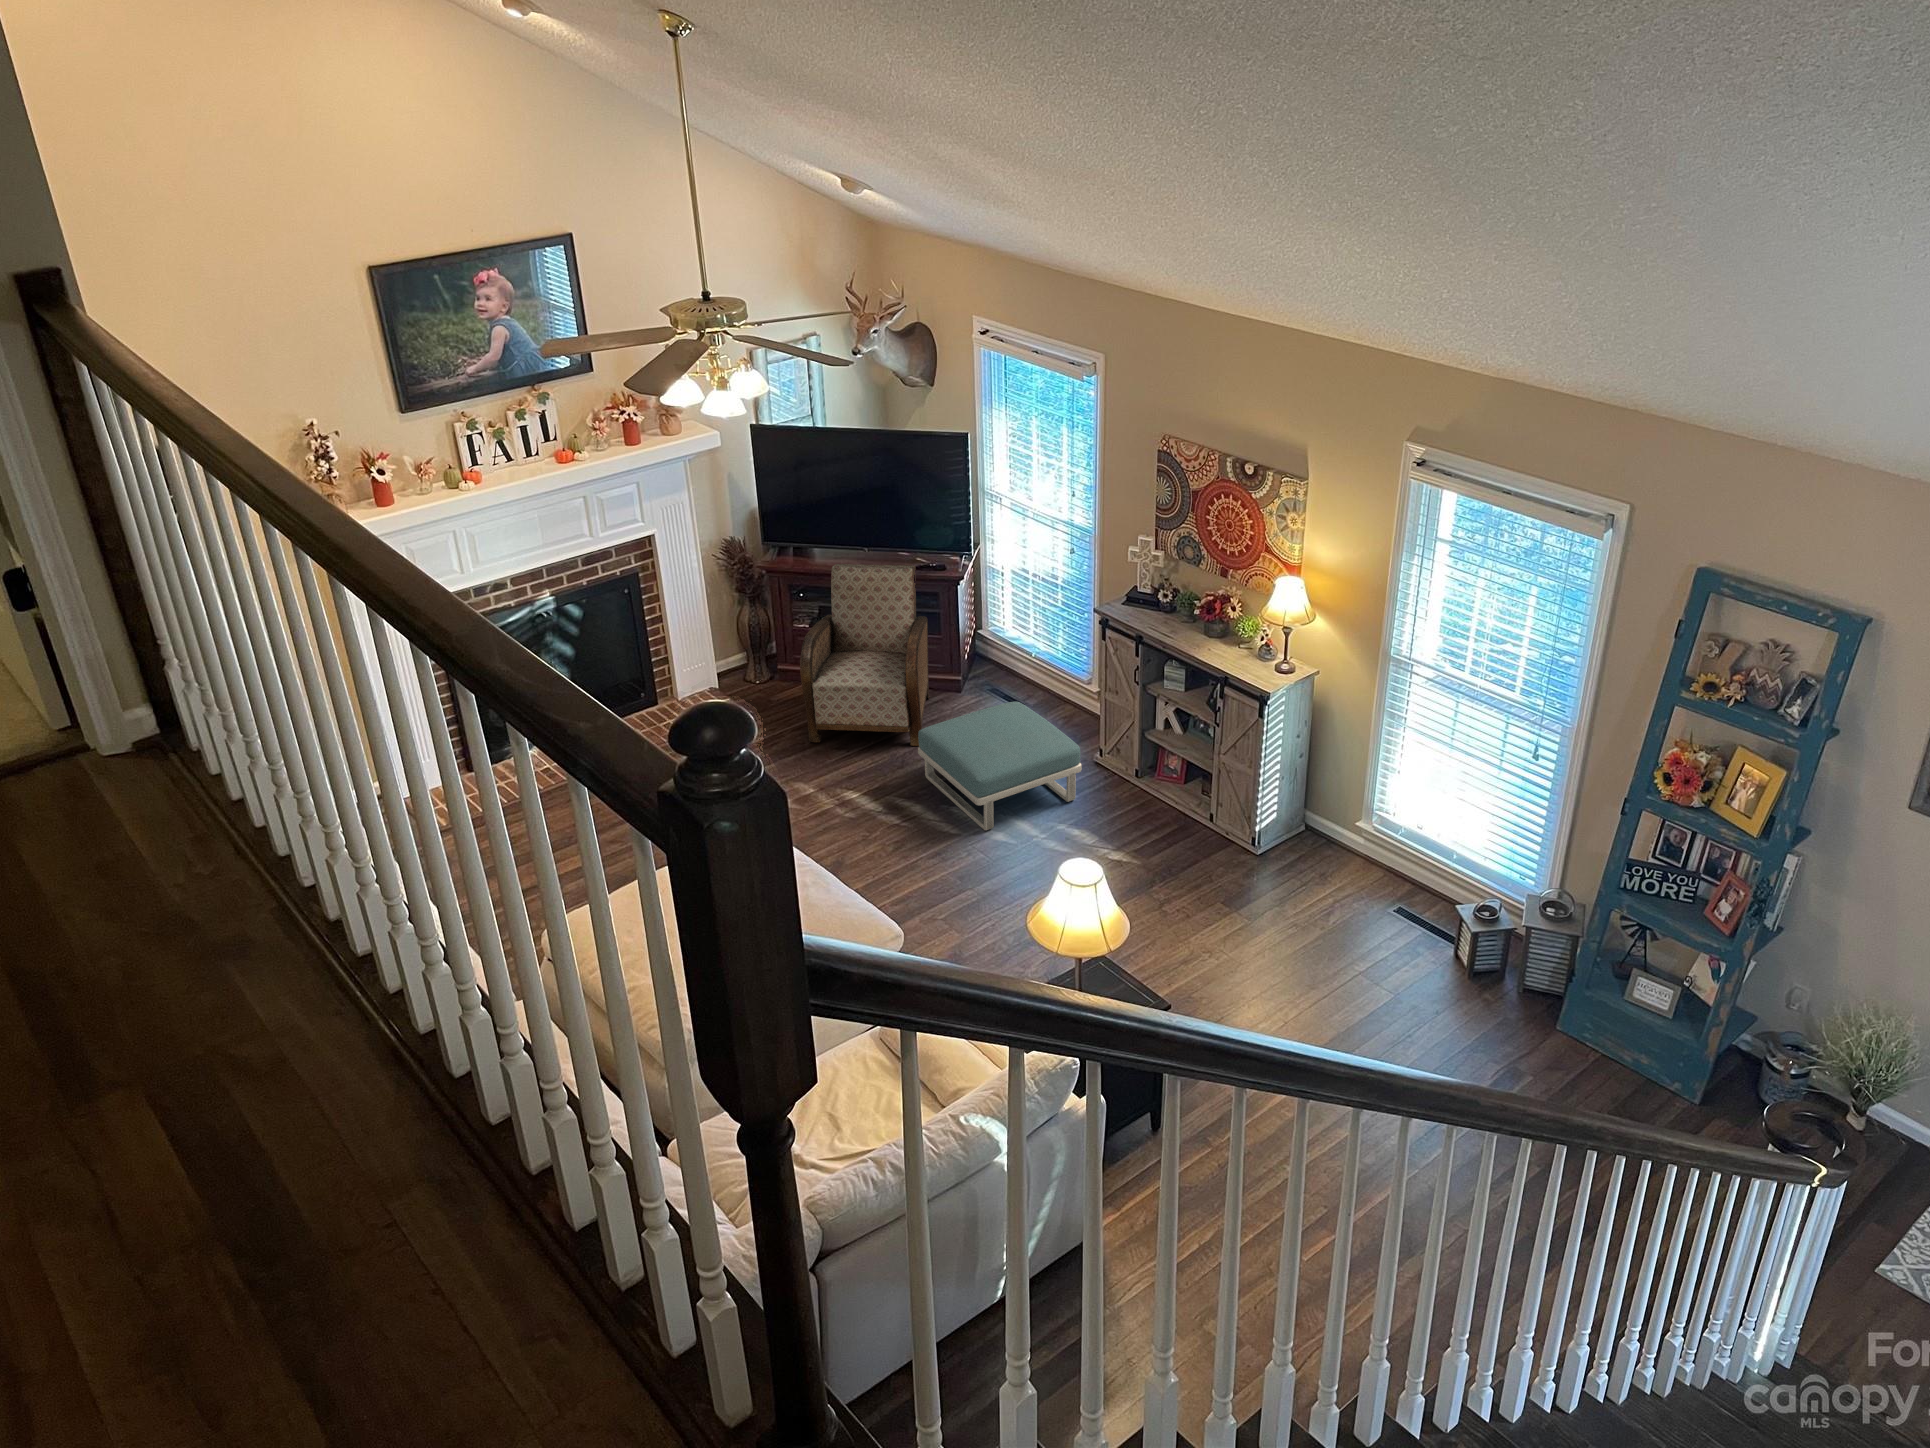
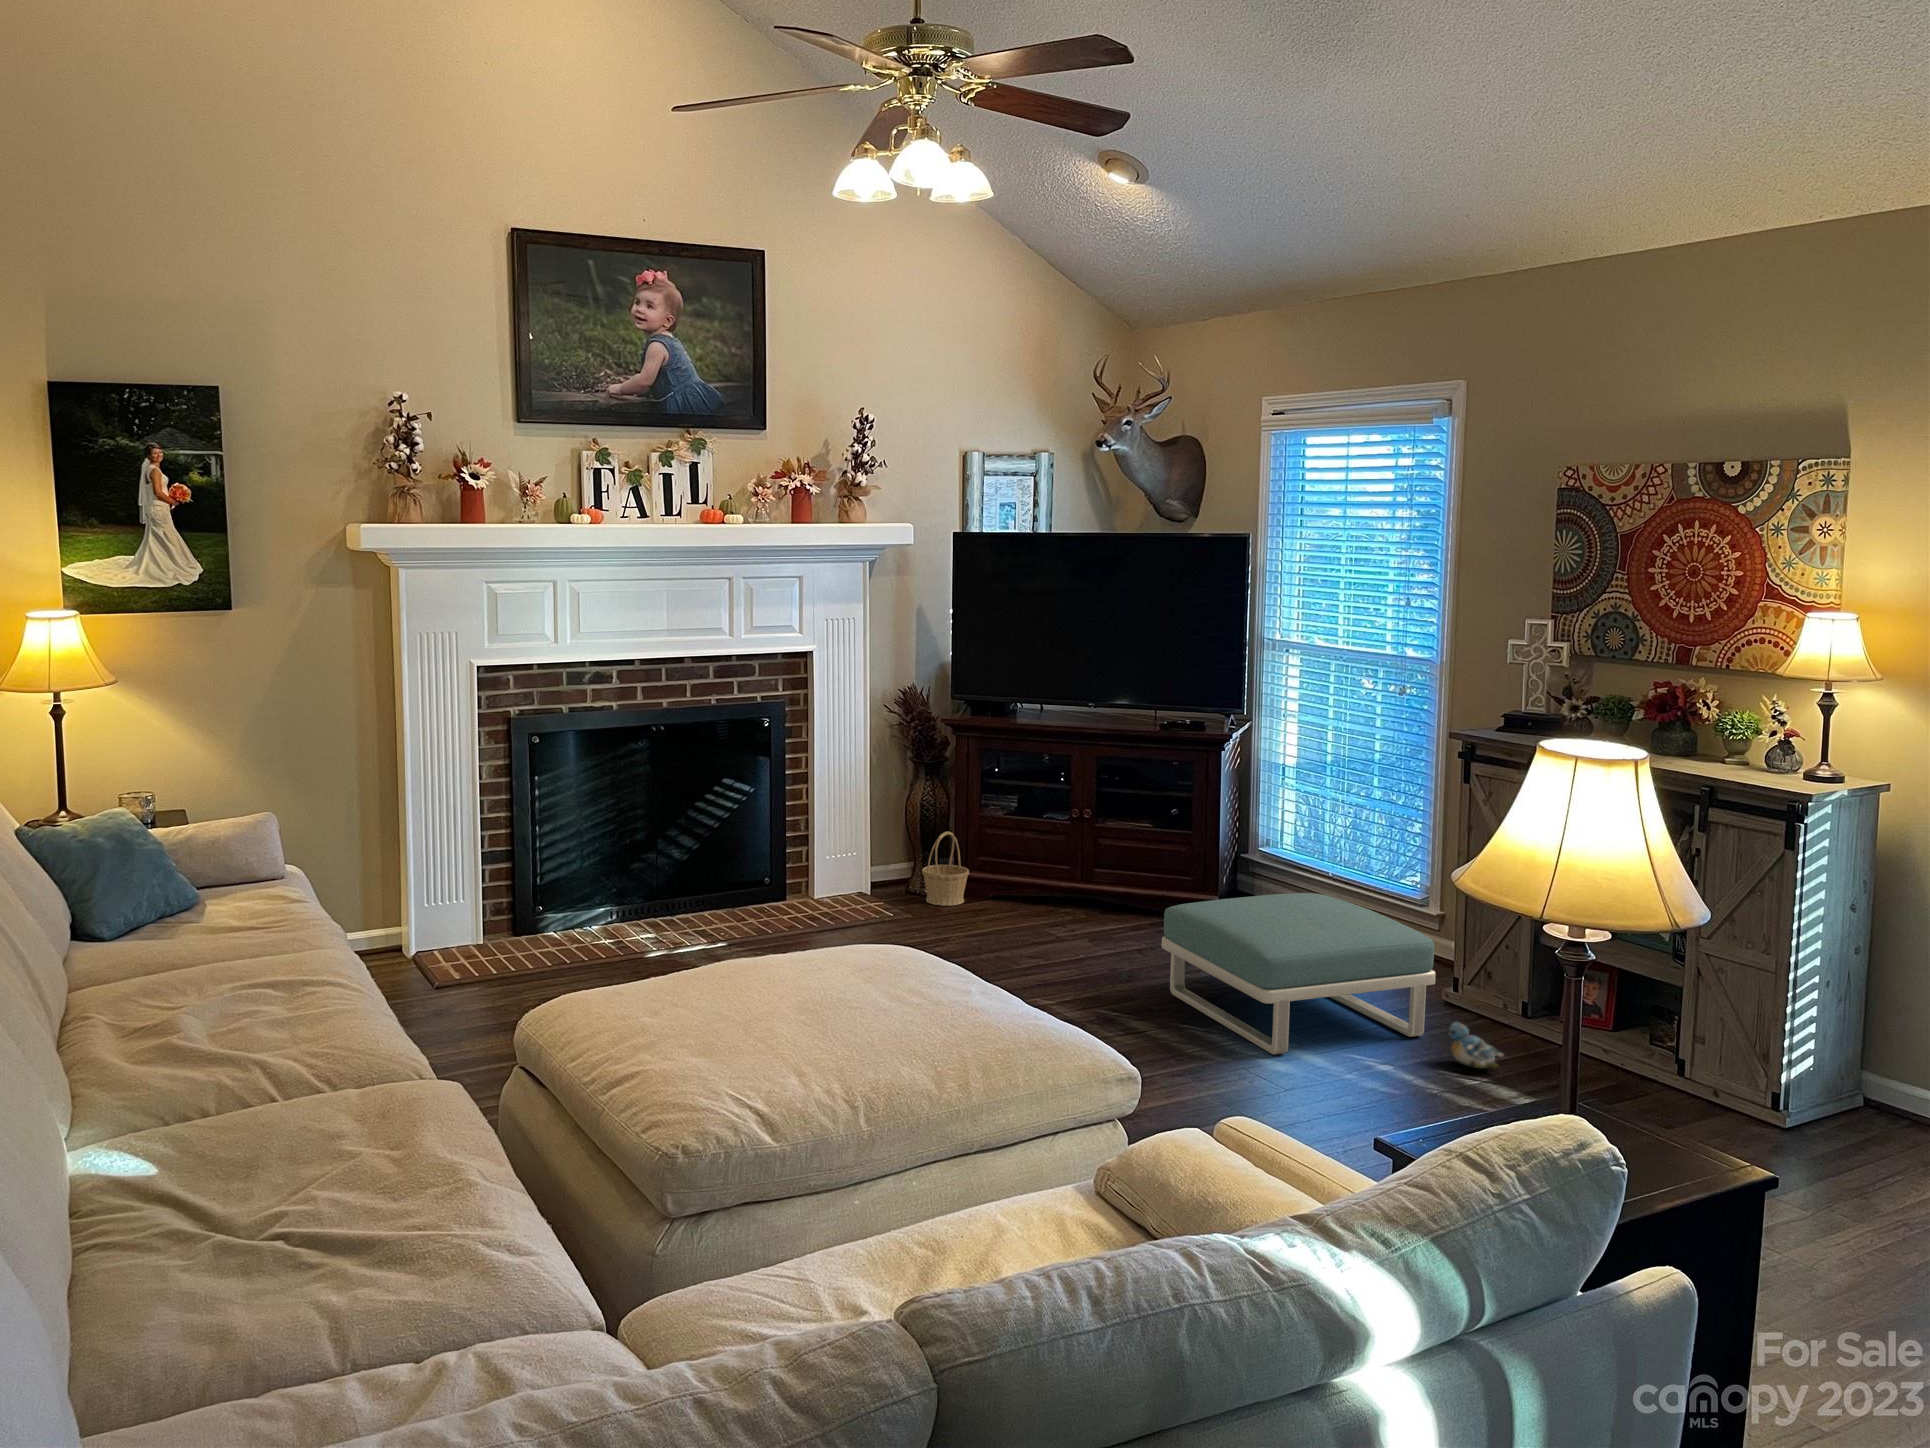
armchair: present [800,564,930,746] -> none [991,711,1177,963]
basket: none [753,645,787,696] -> present [922,832,969,906]
plush toy: none [1086,801,1116,828] -> present [1449,1022,1503,1068]

